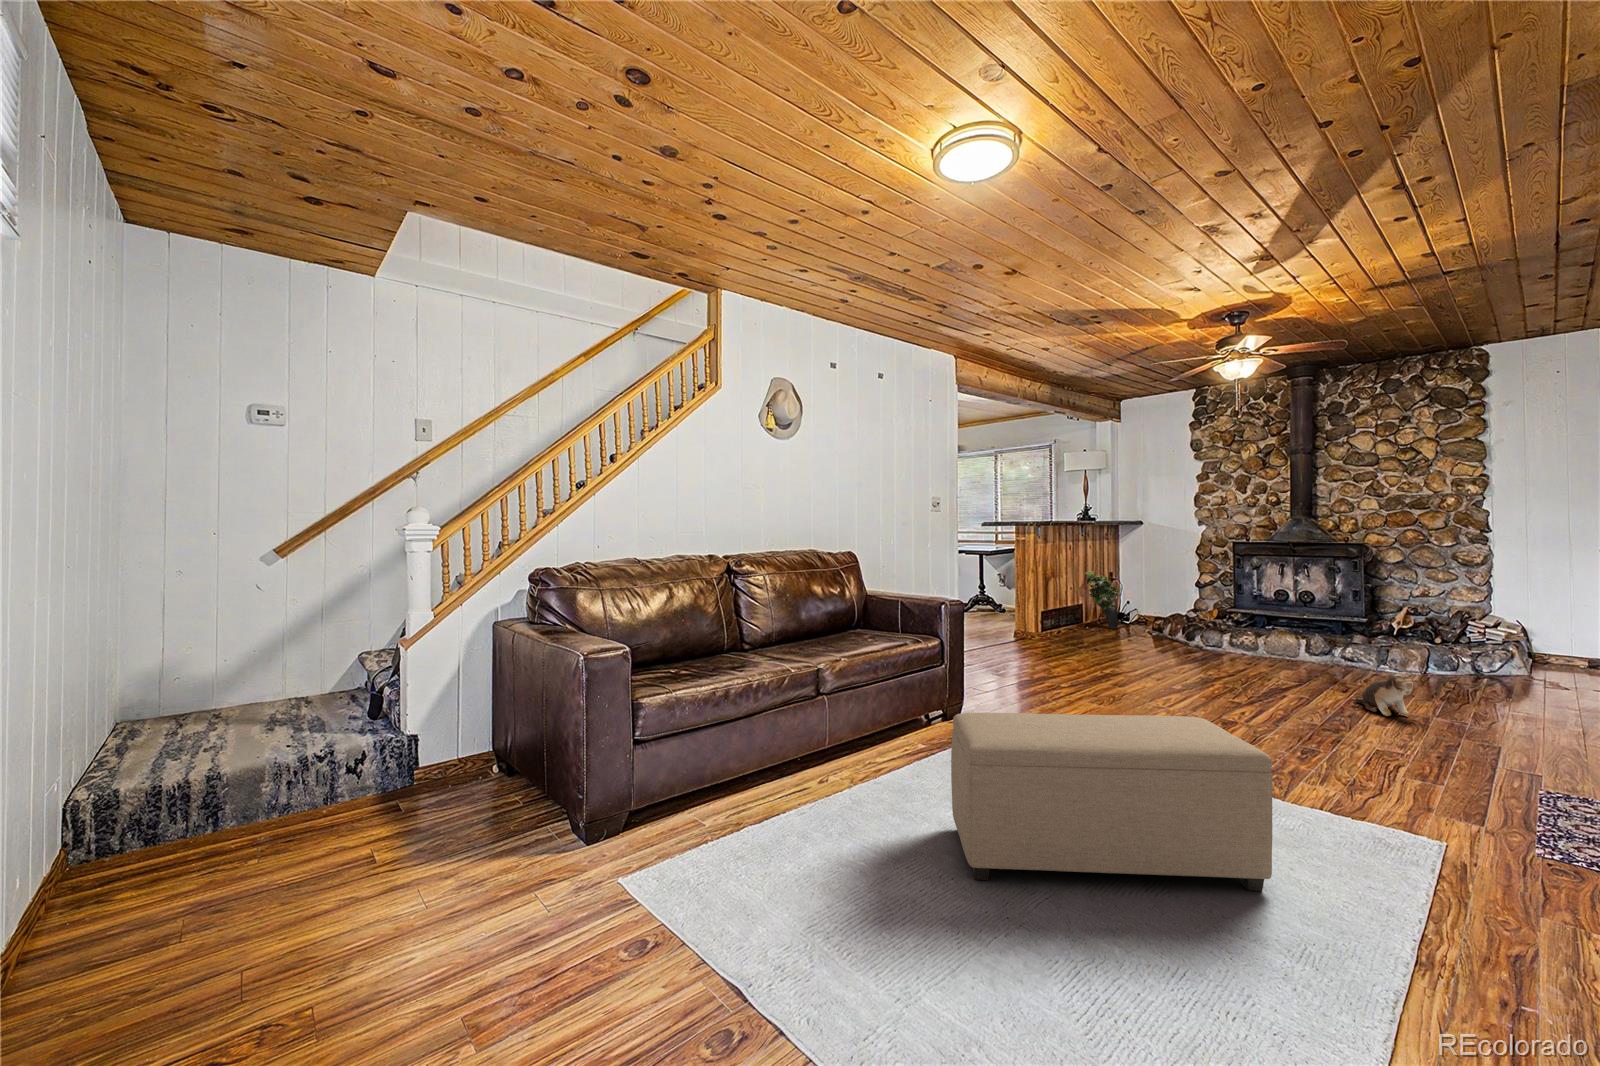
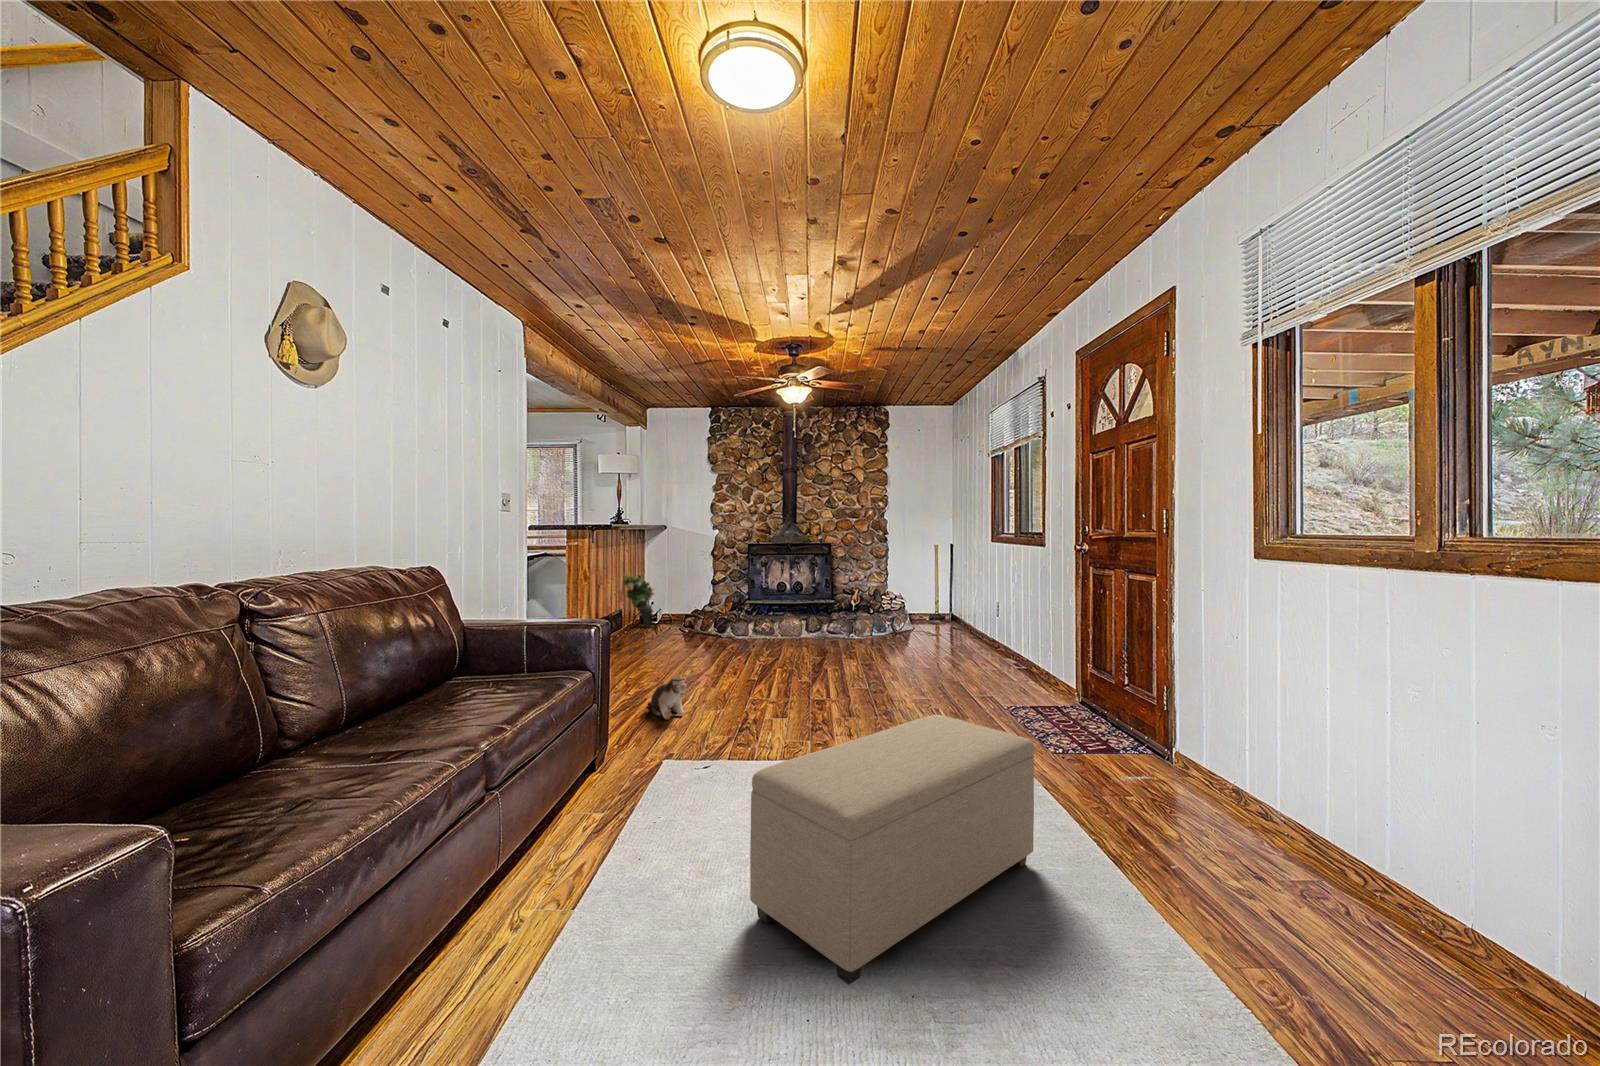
plush toy: present [1356,673,1418,716] -> present [648,676,690,719]

